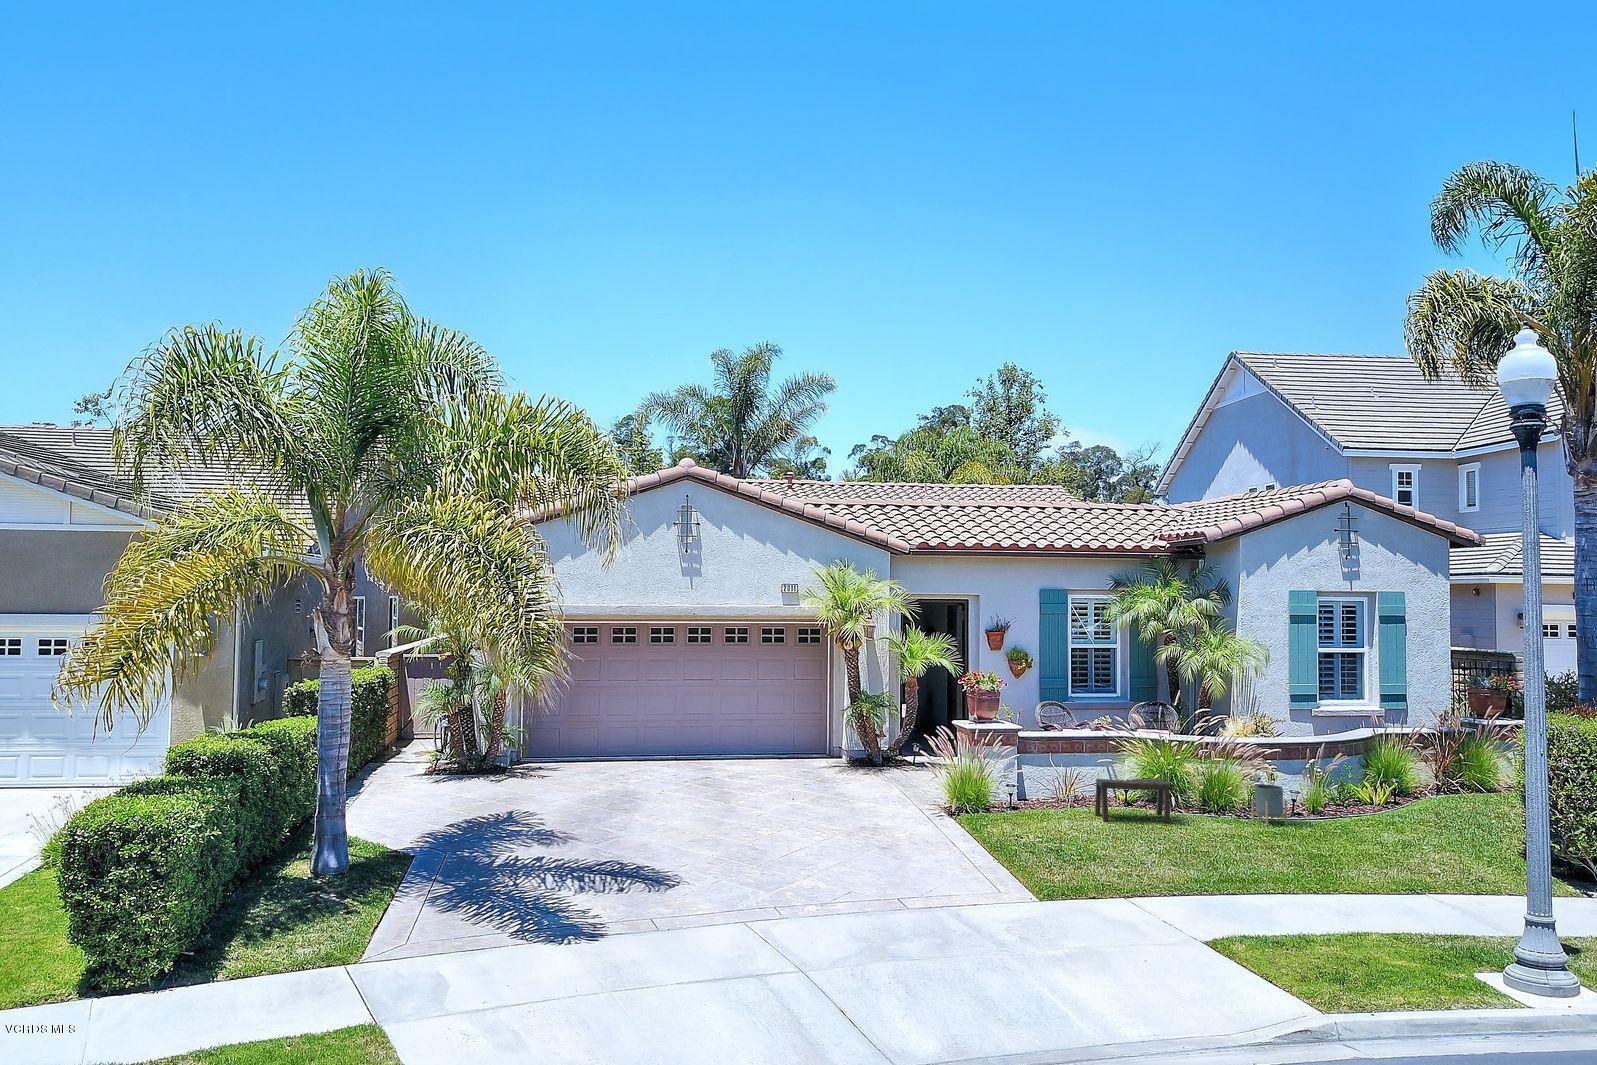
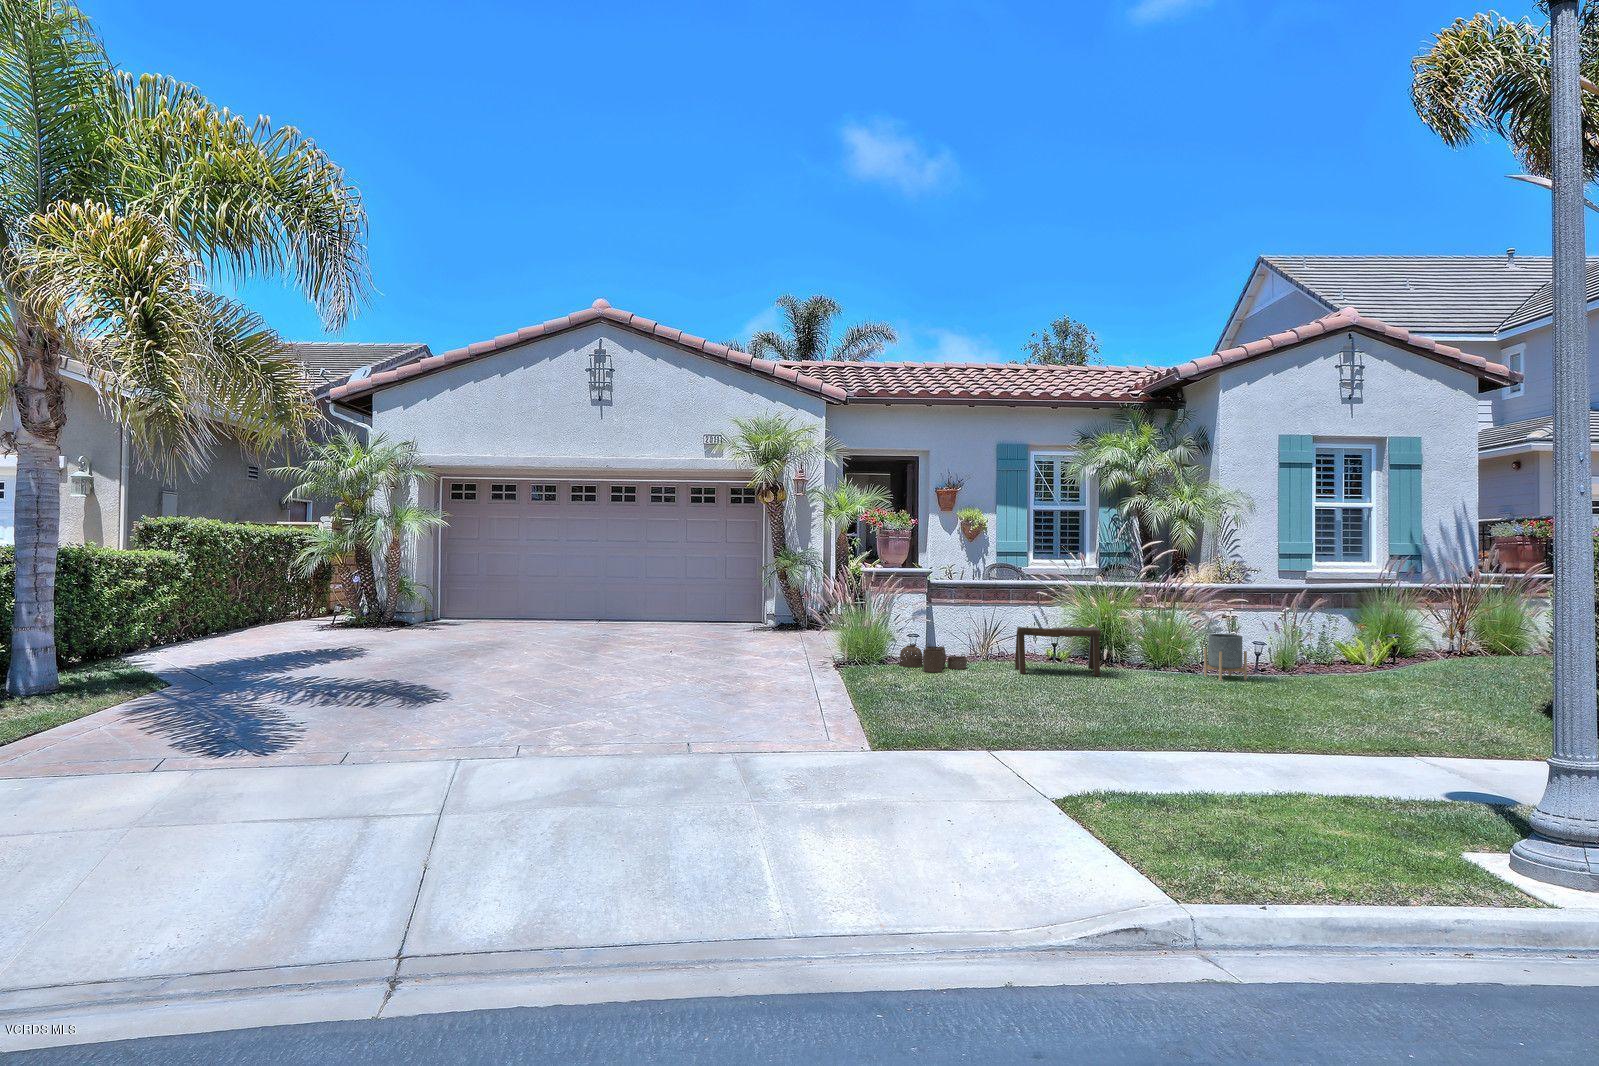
woven basket: none [996,794,1055,821] -> present [900,643,967,672]

